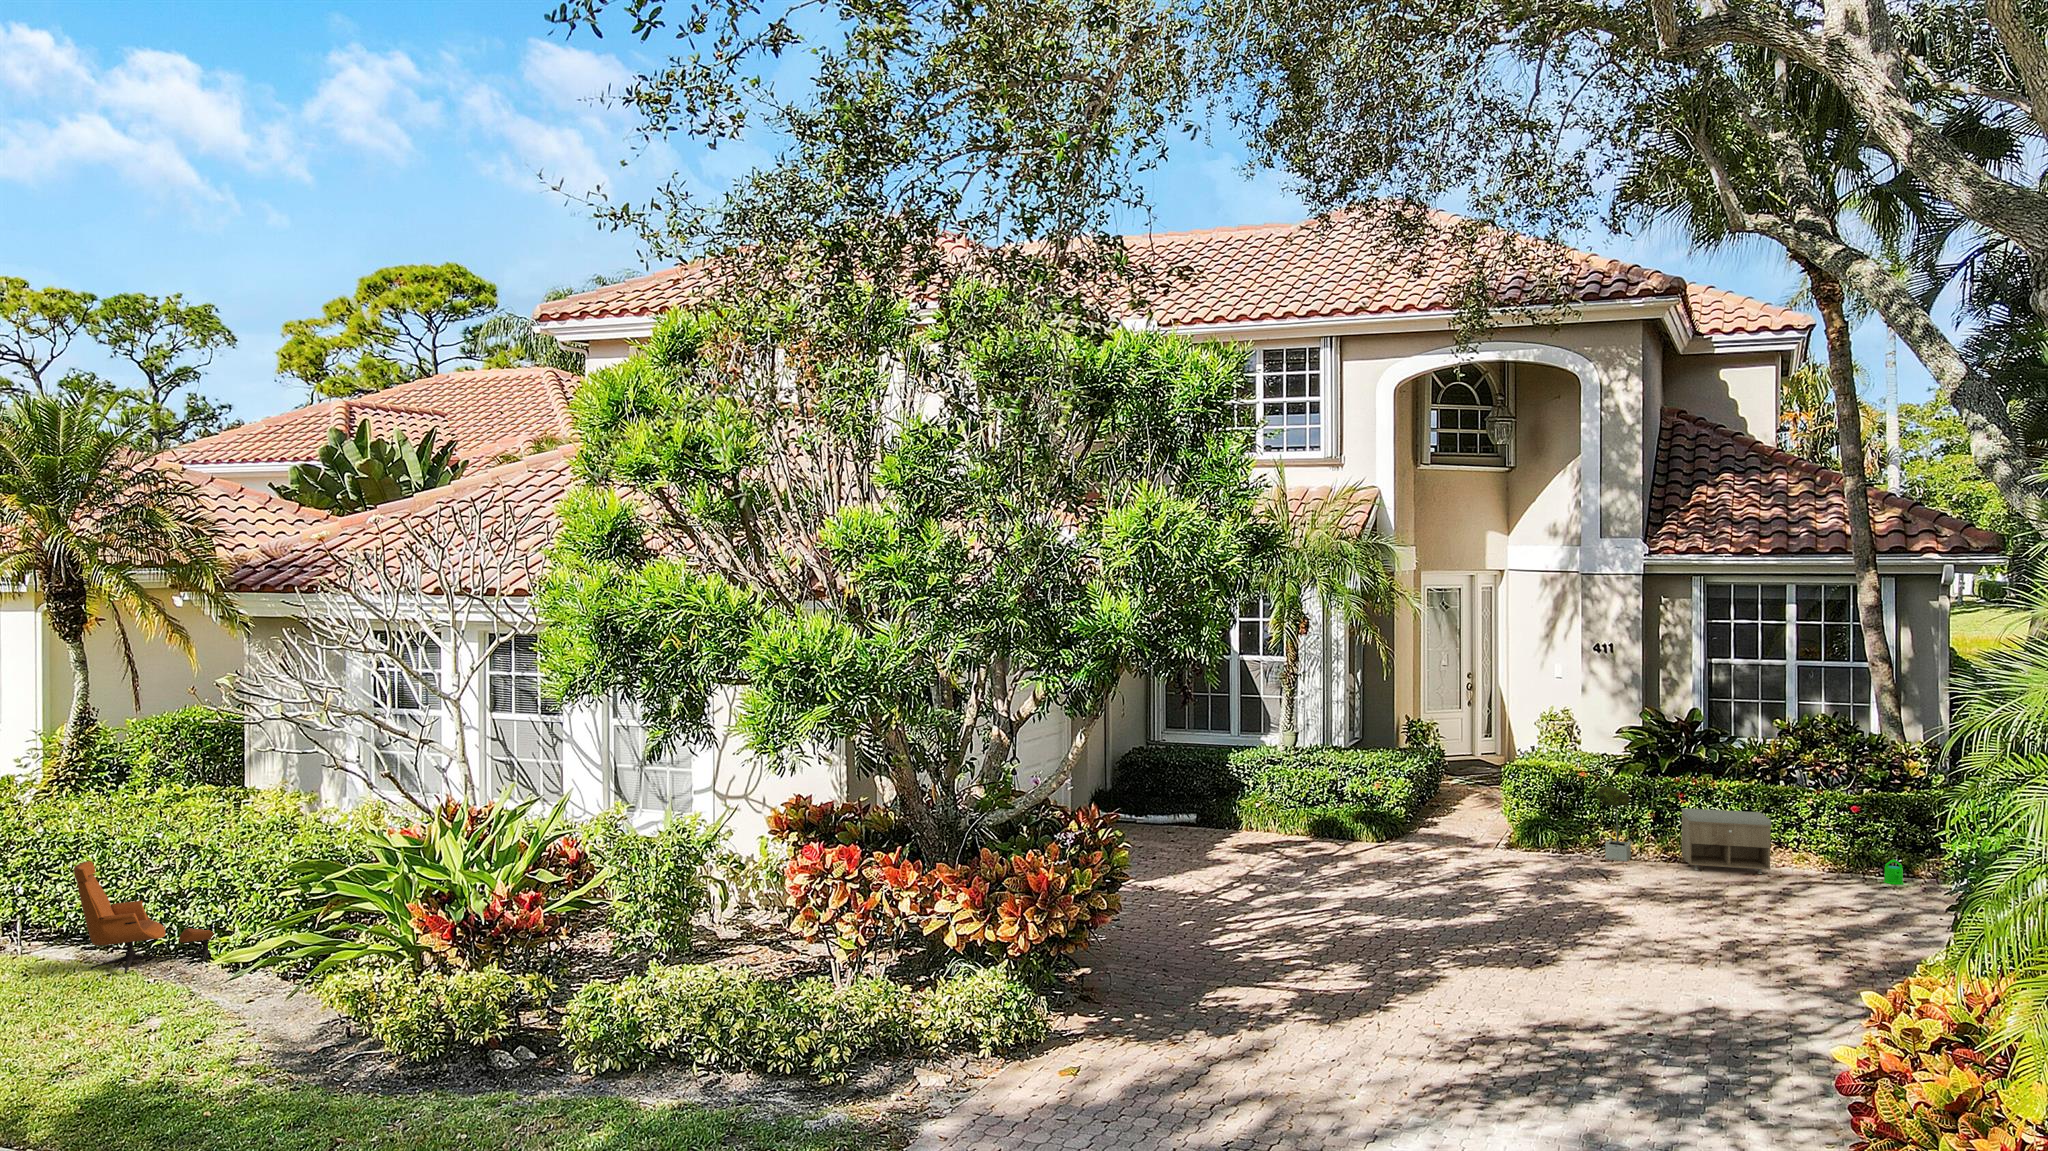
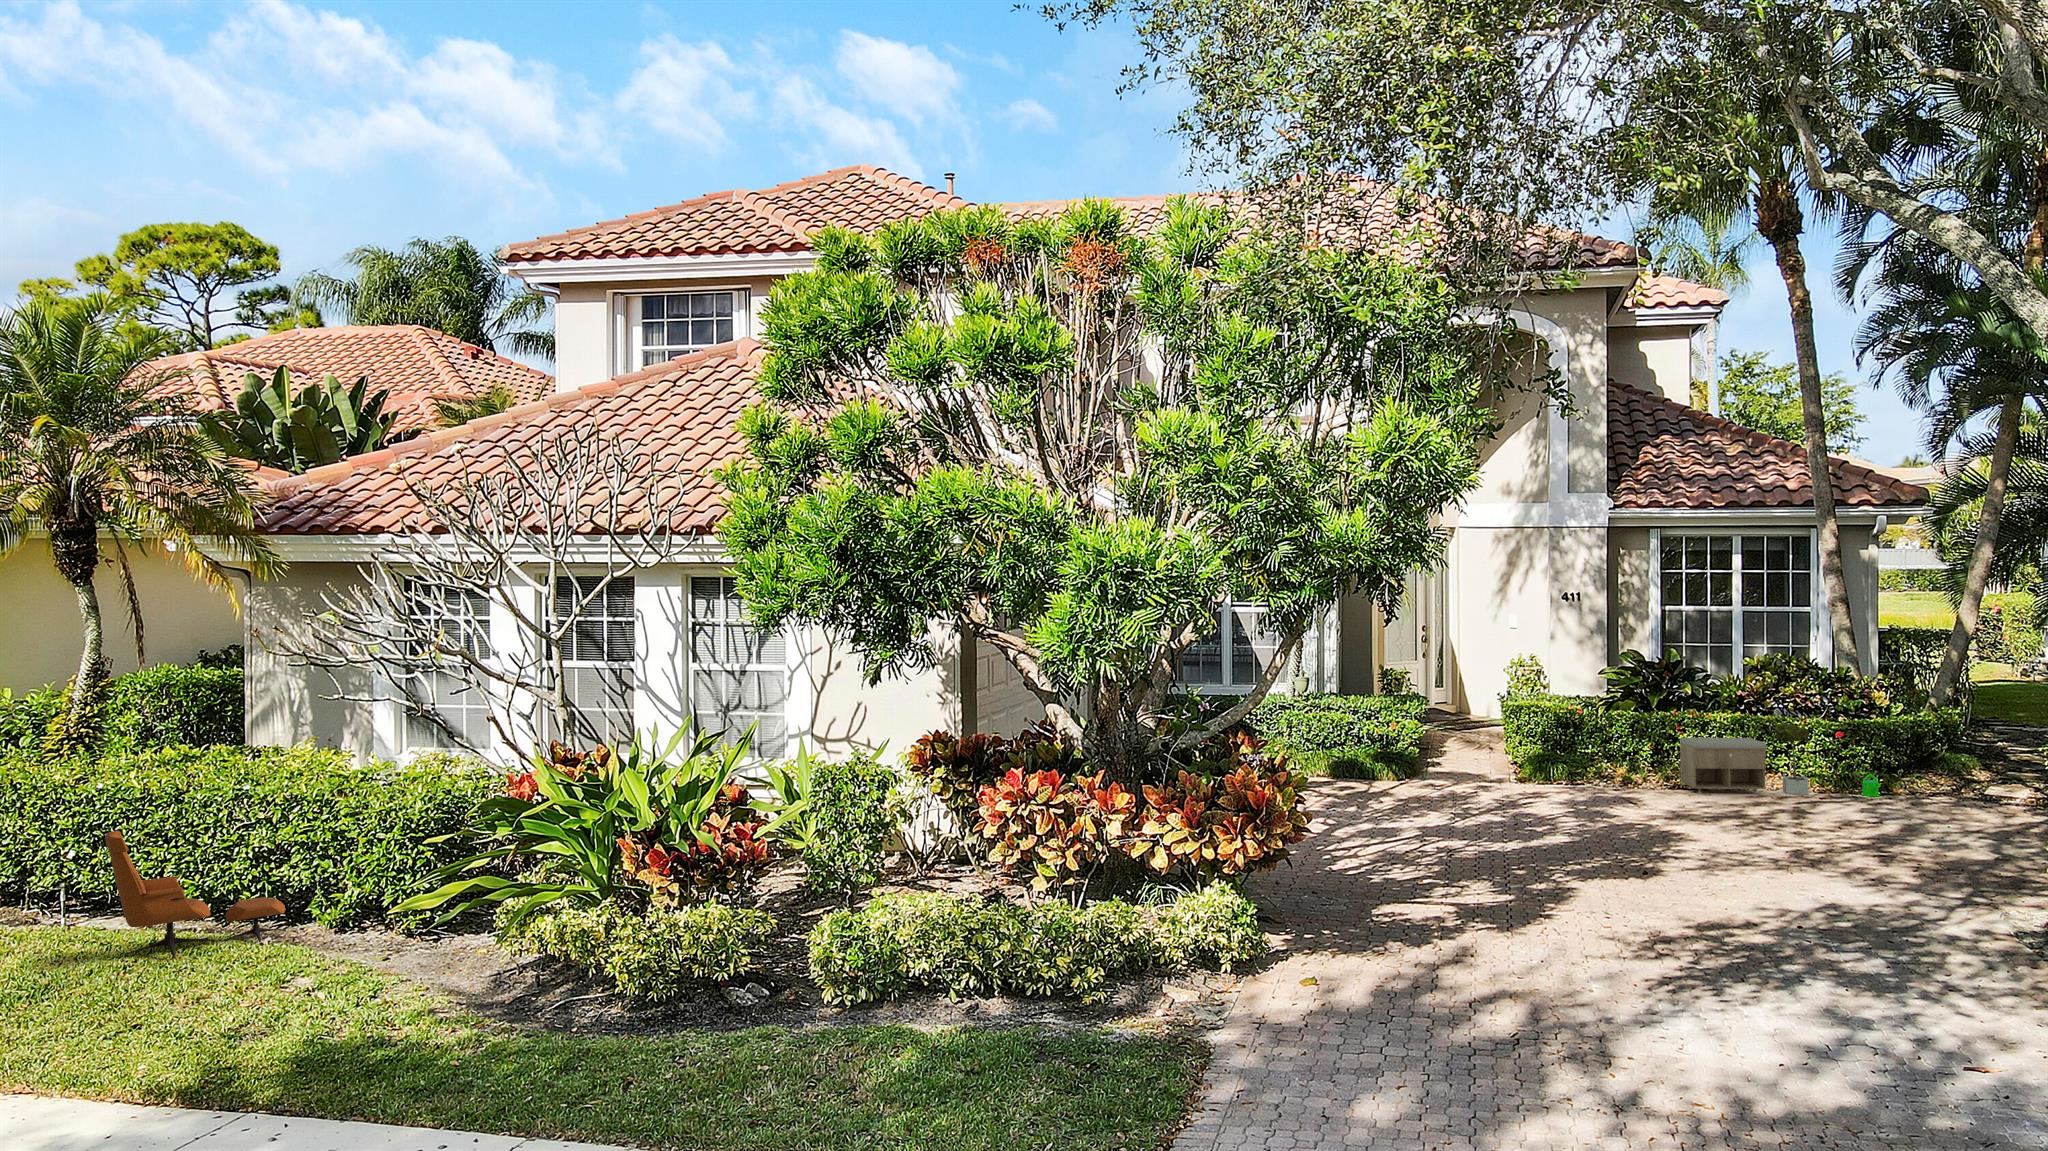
potted tree: present [1597,786,1631,861] -> present [1774,723,1809,795]

